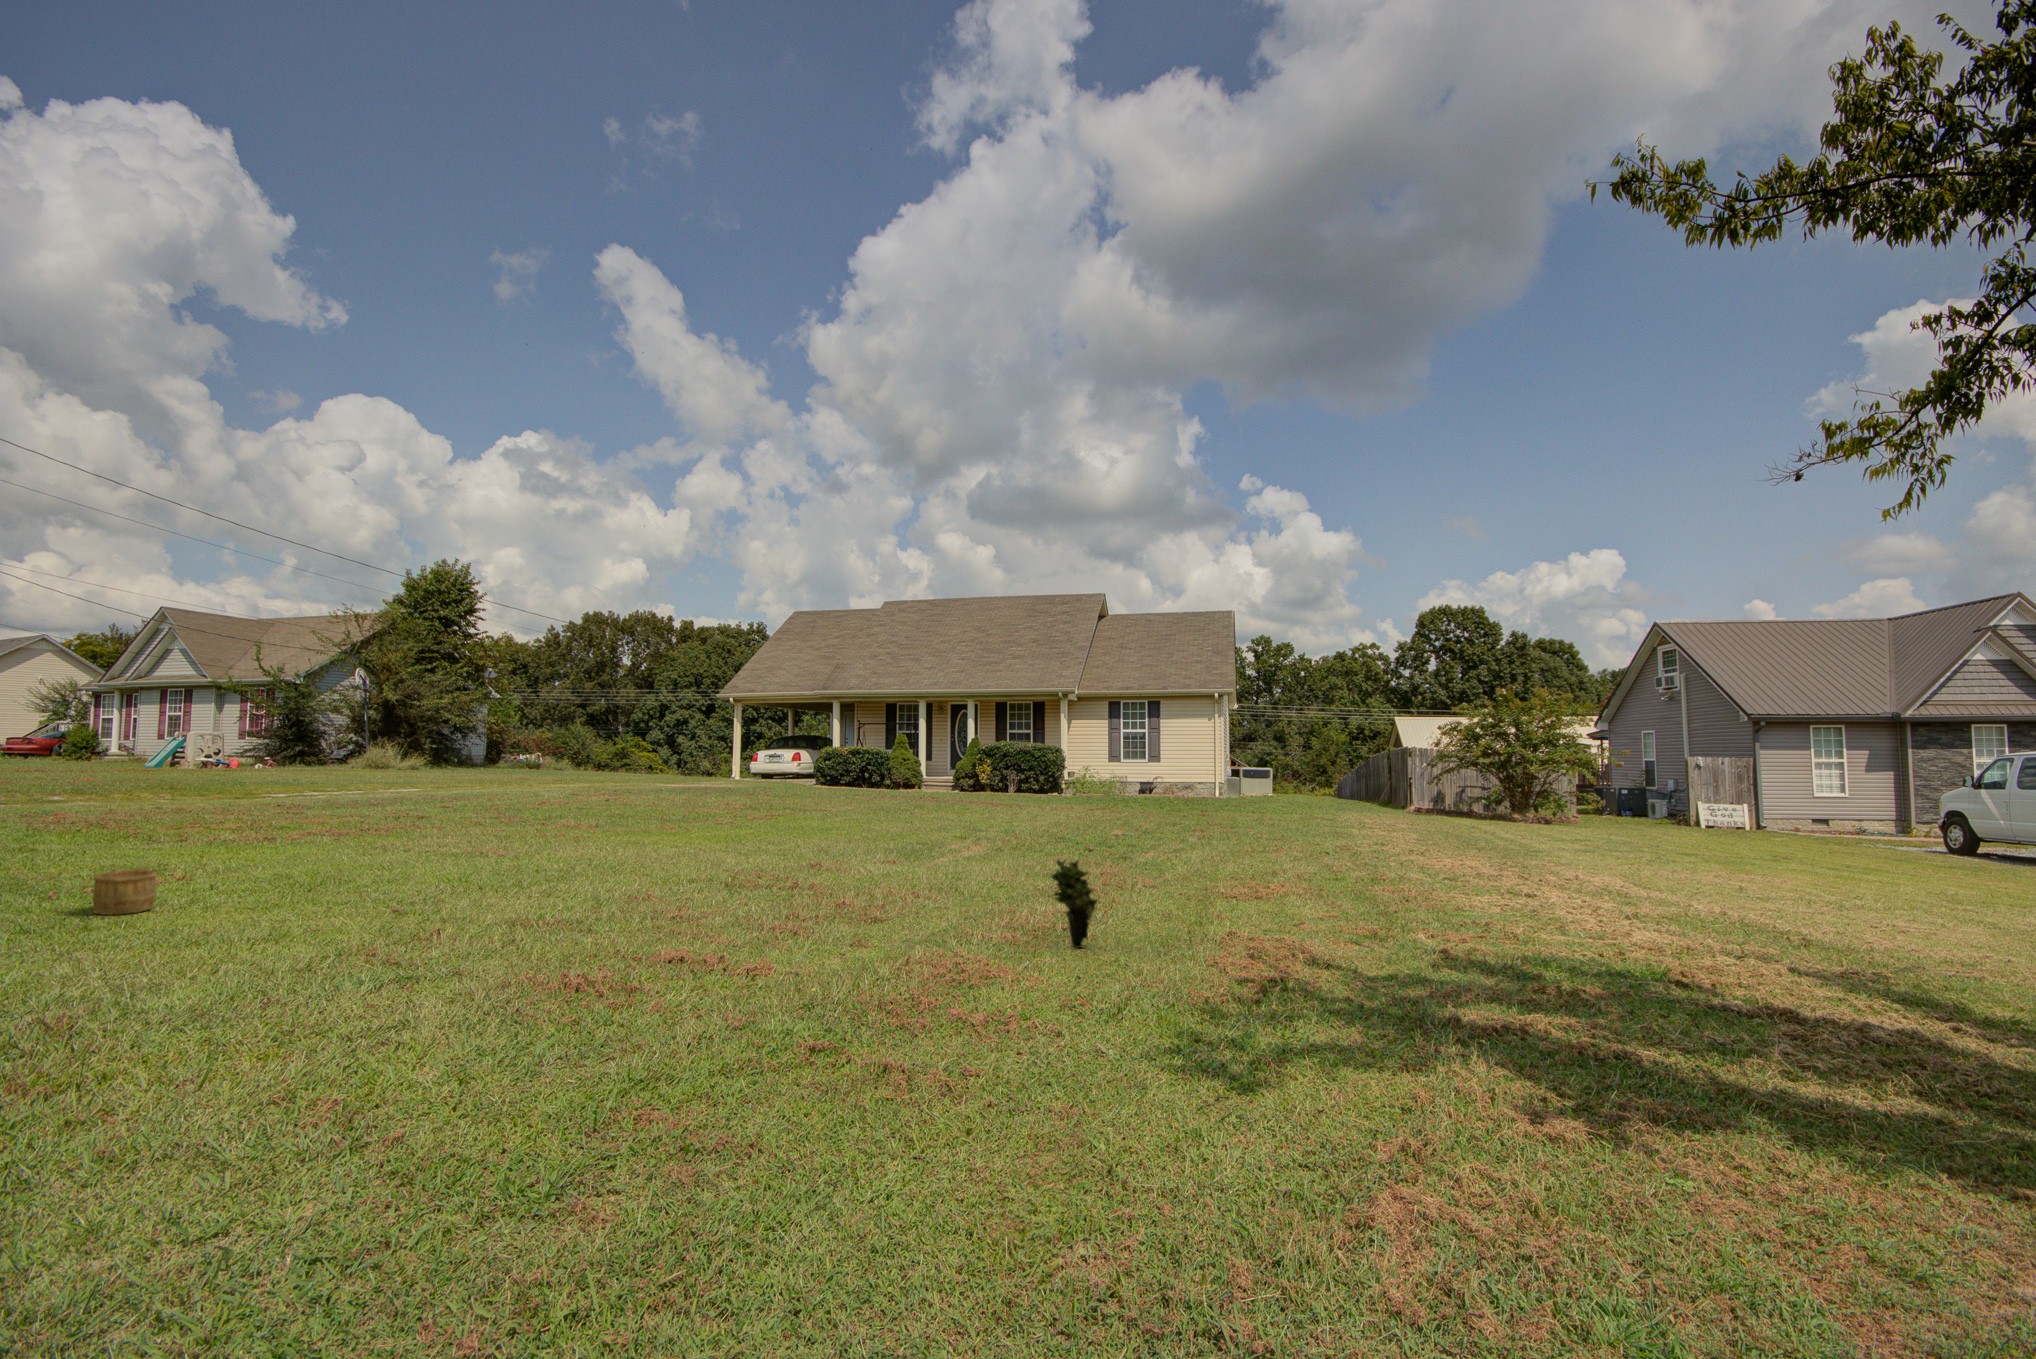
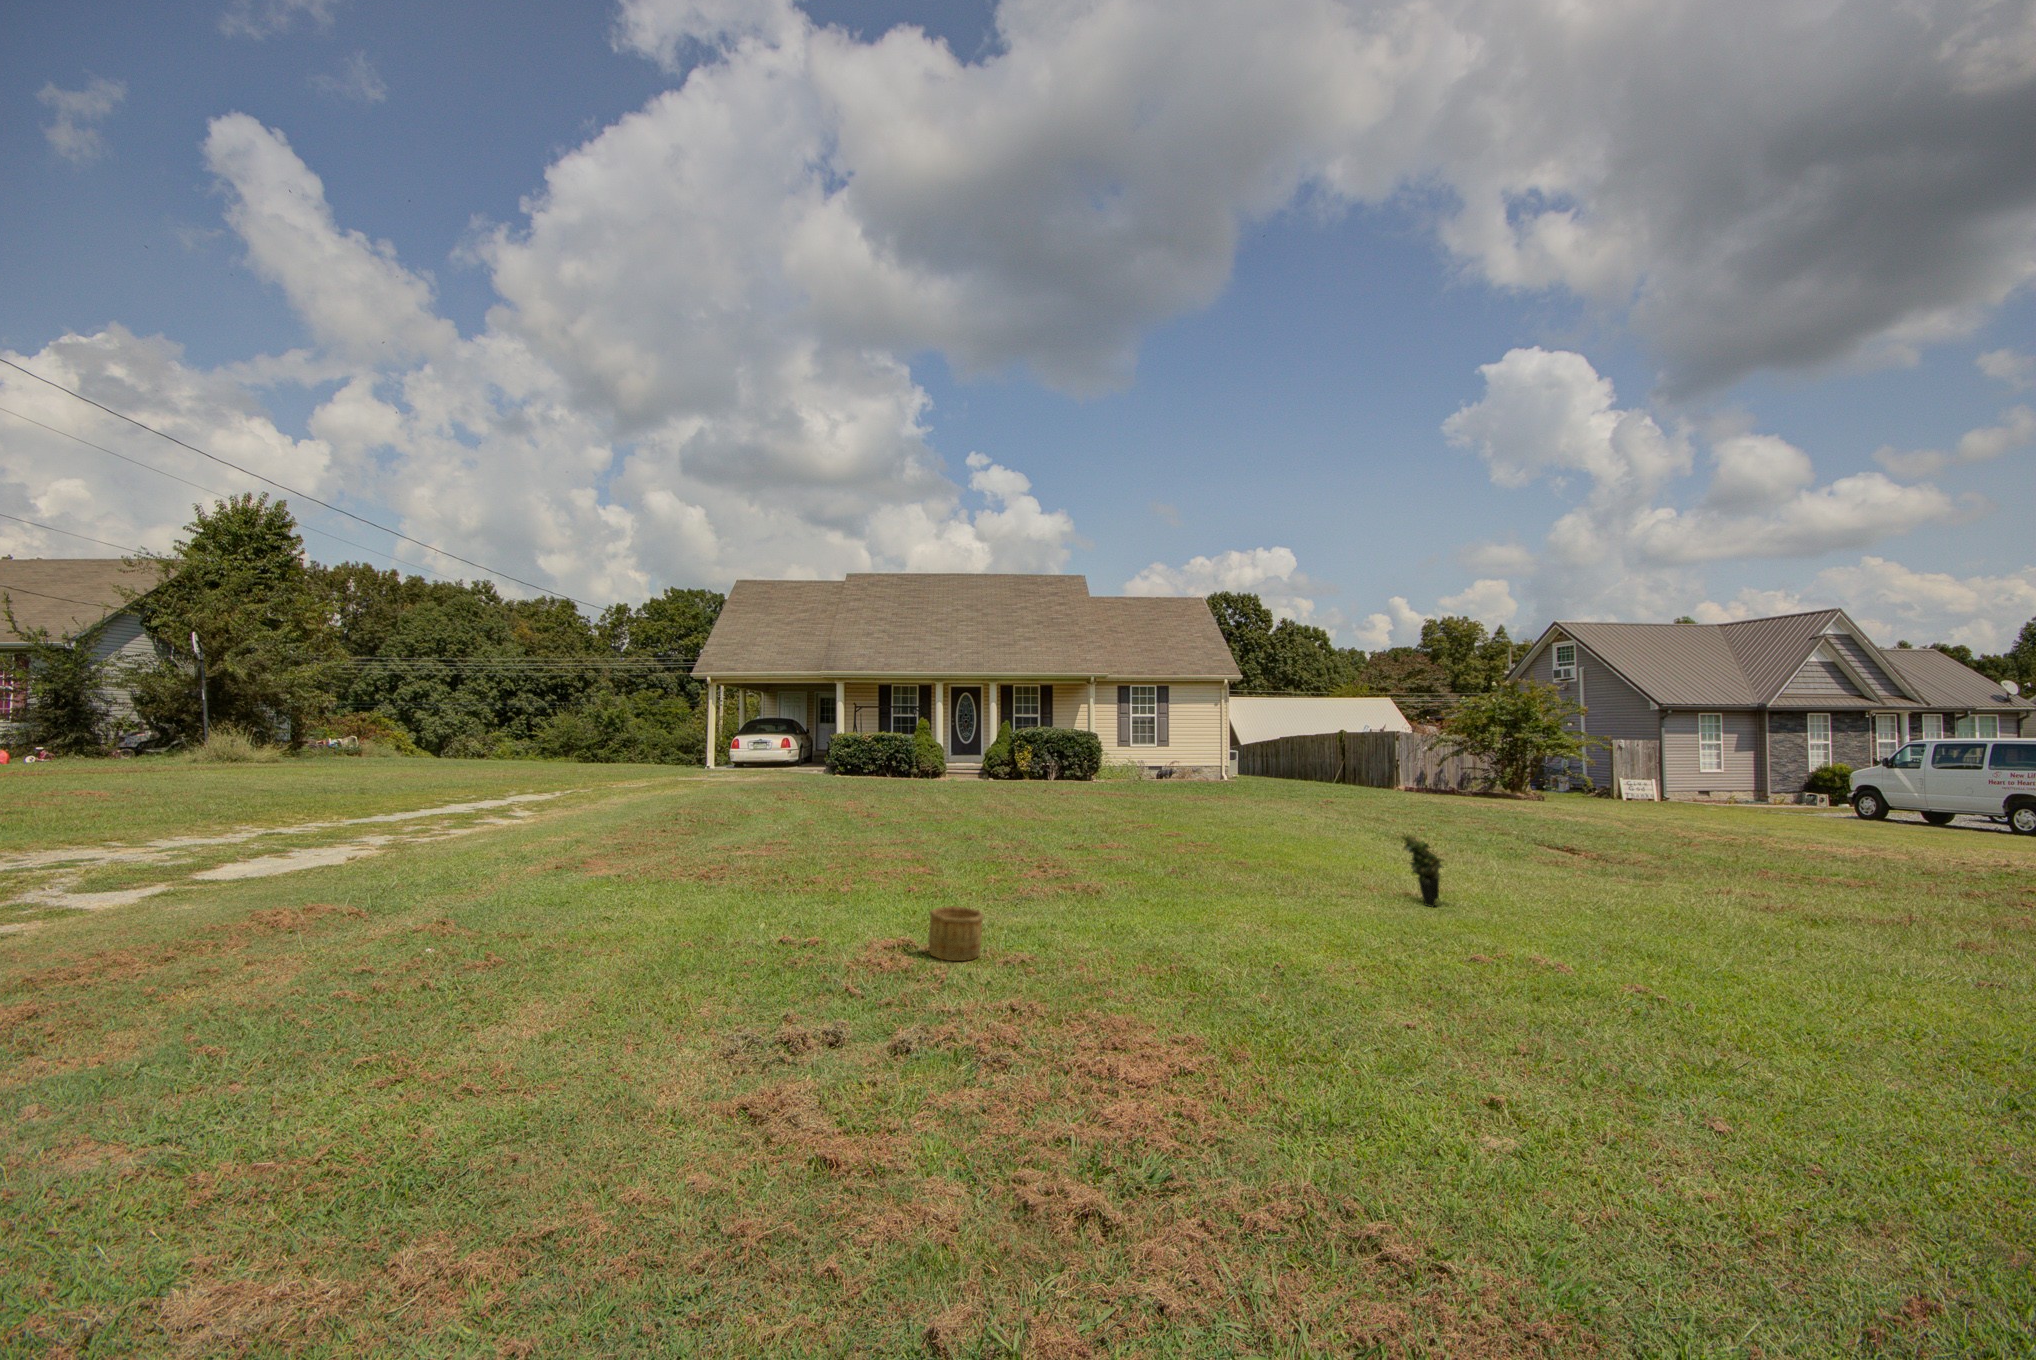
potted plant: present [1051,860,1098,948] -> present [1401,834,1443,907]

